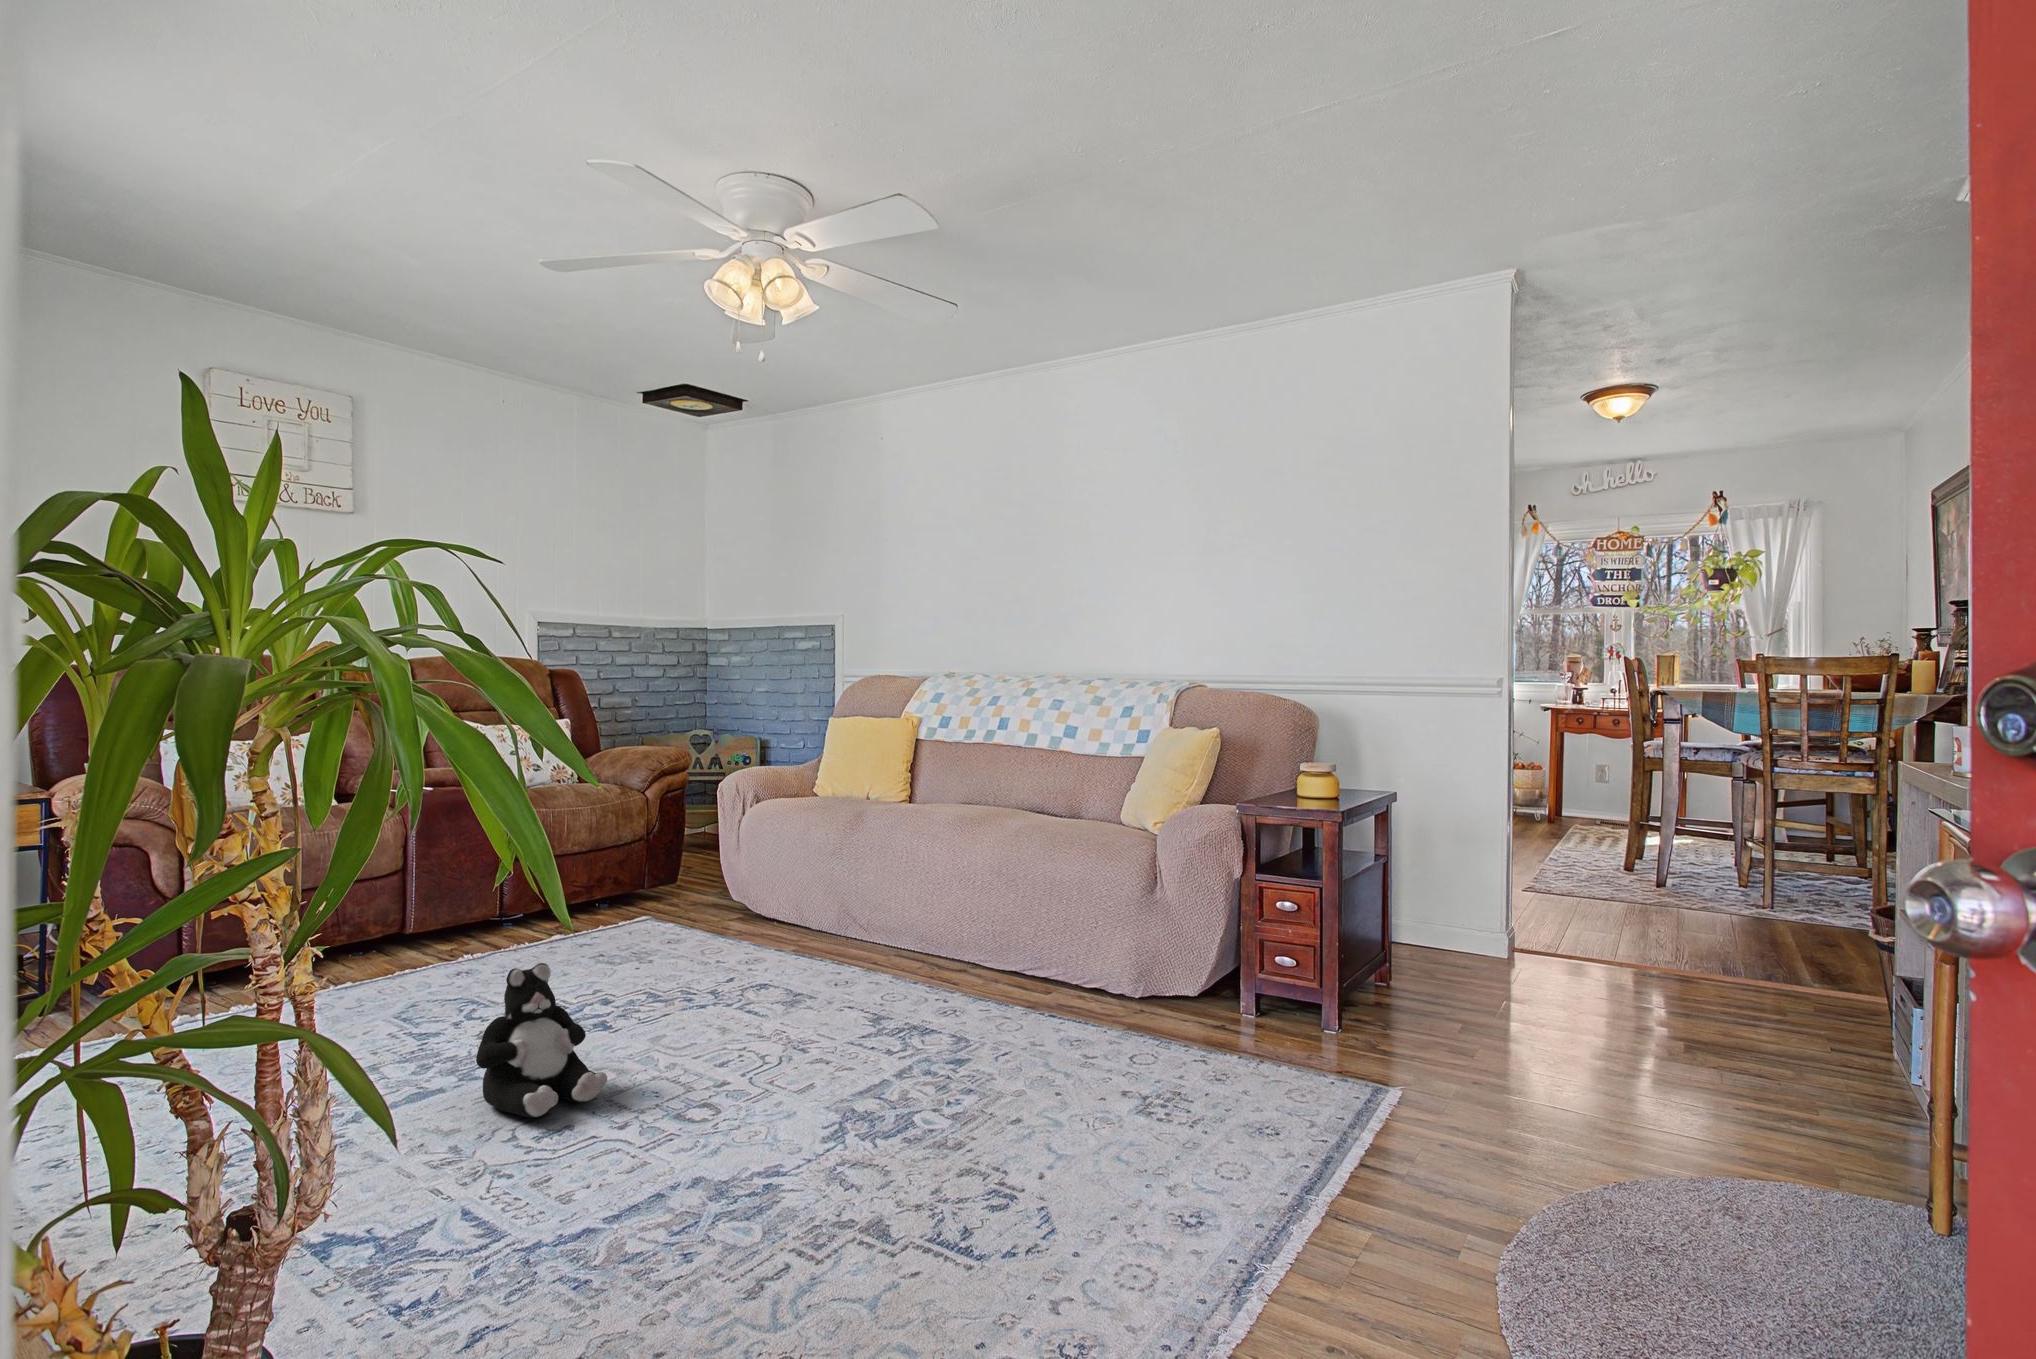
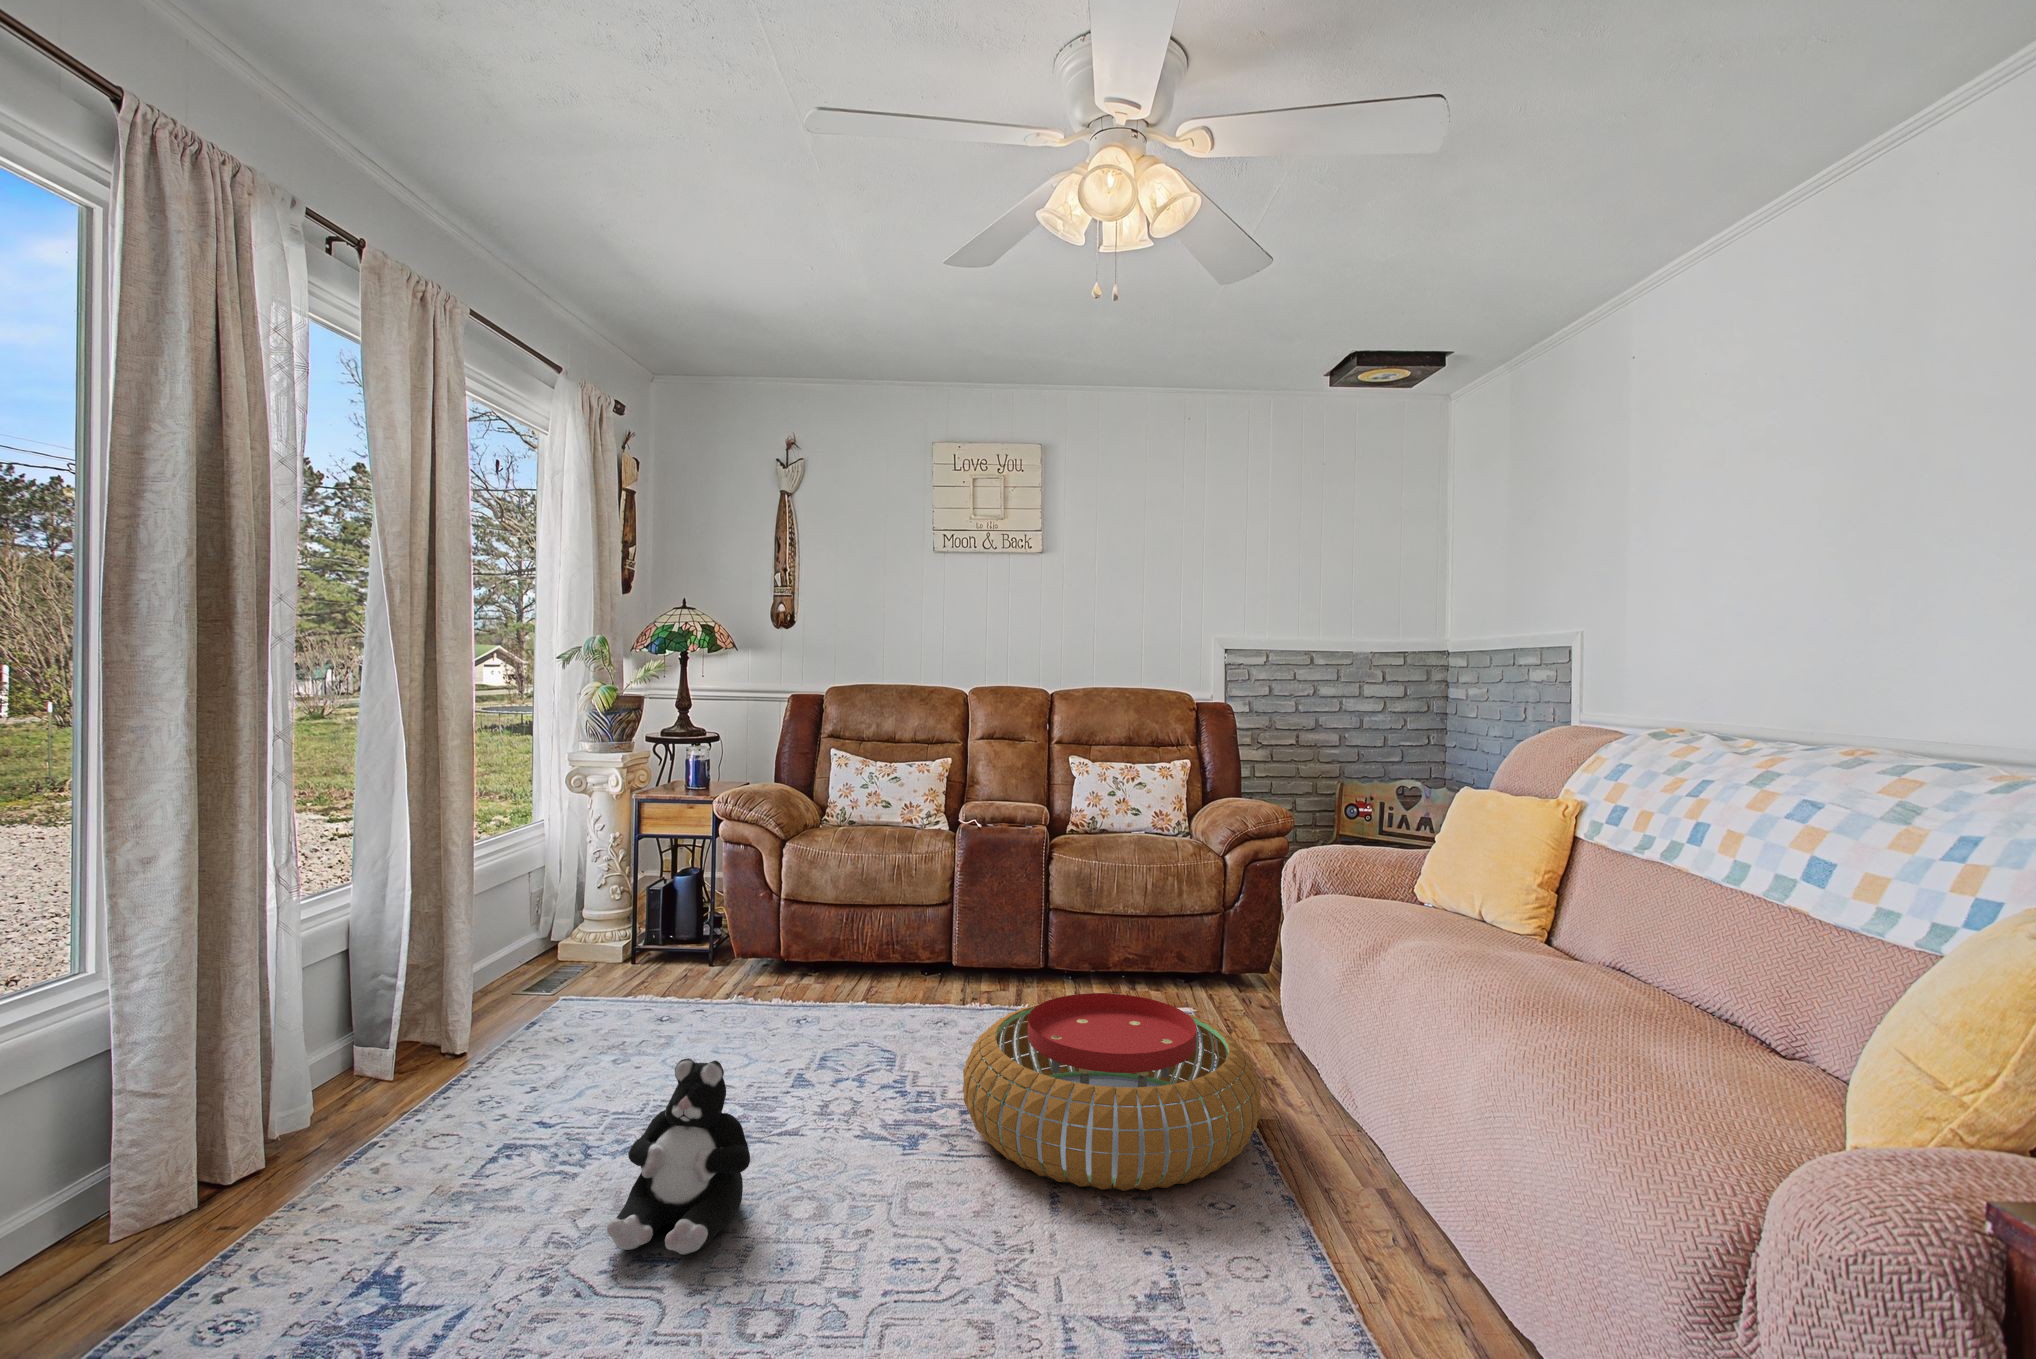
pouf: none [602,886,834,1006] -> present [963,993,1261,1191]

